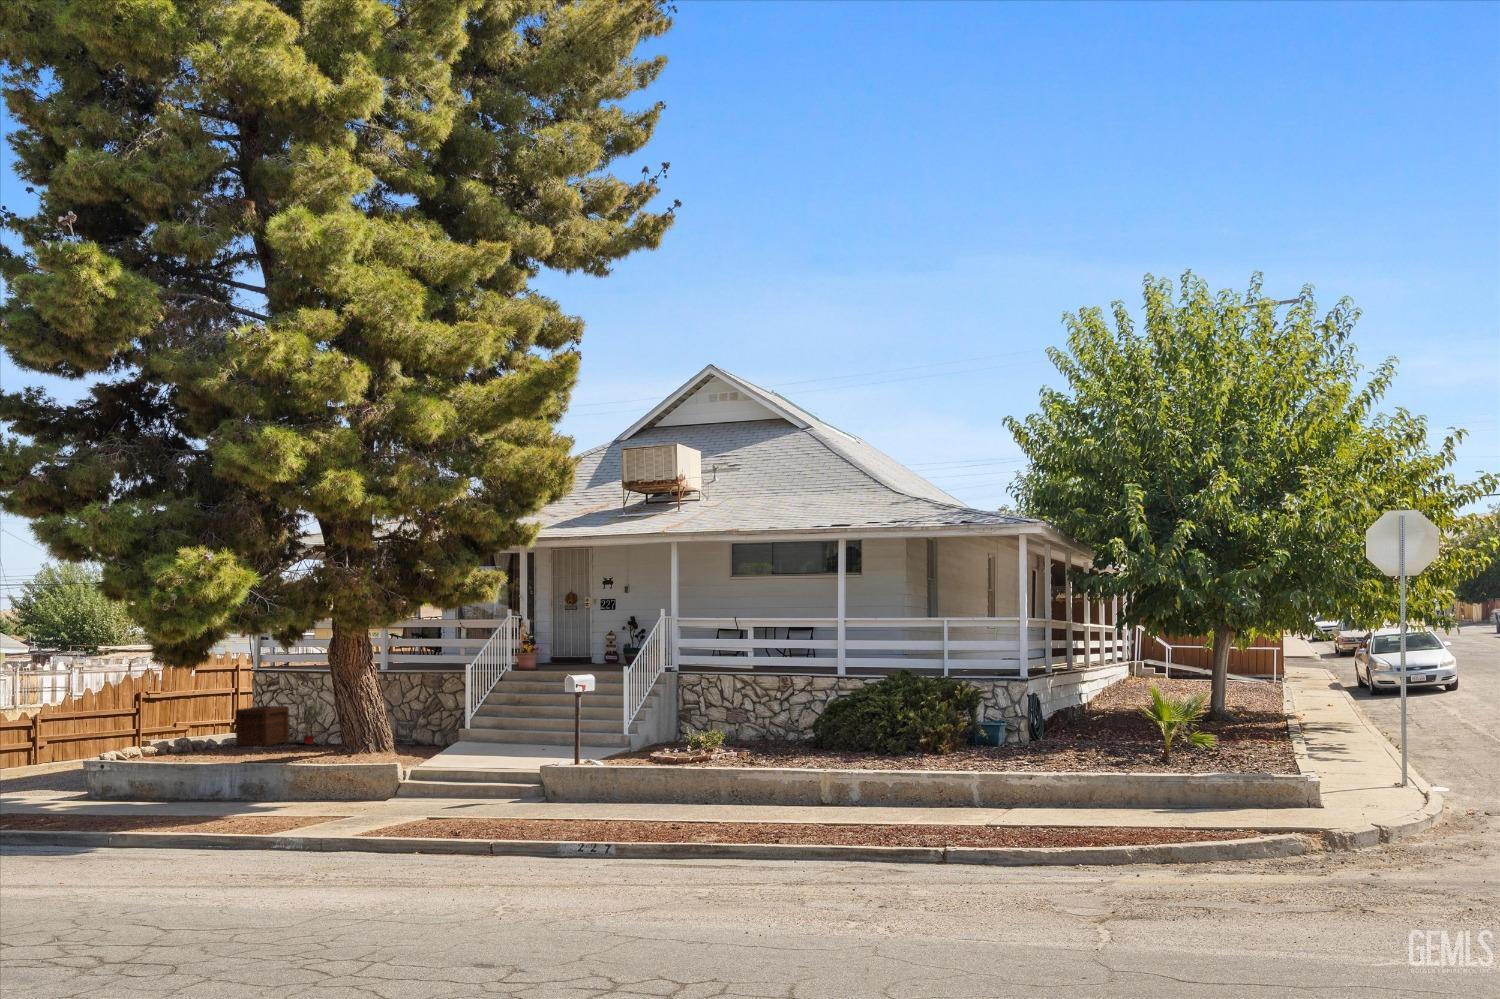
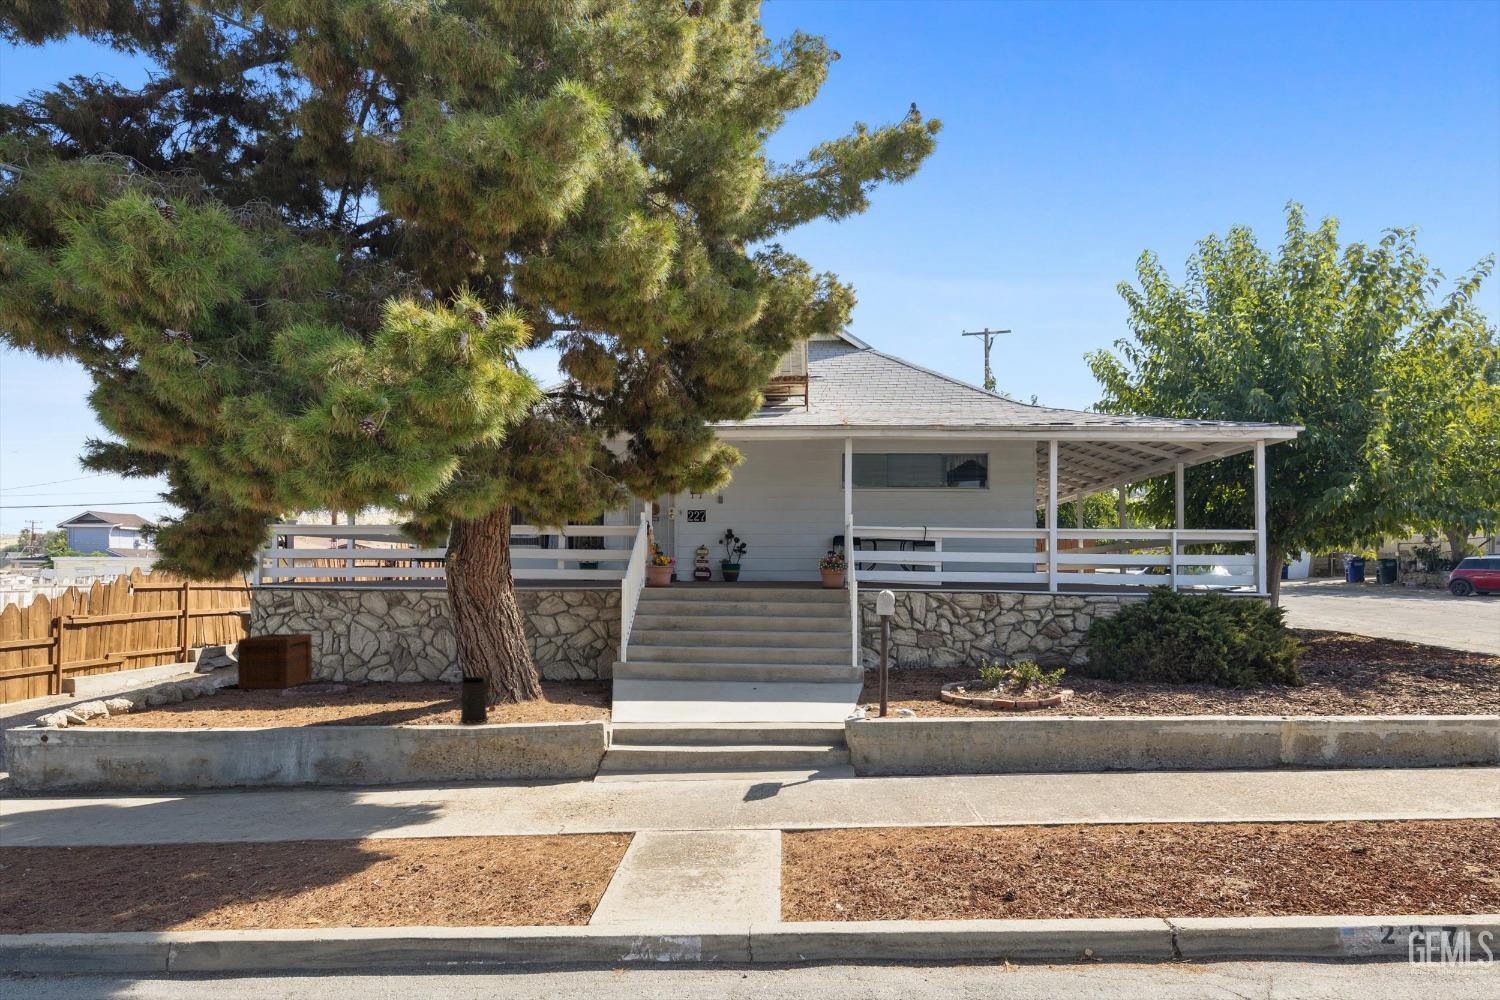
potted tree: present [295,695,324,745] -> none [323,618,373,685]
watering can: none [331,727,360,763] -> present [460,668,492,722]

